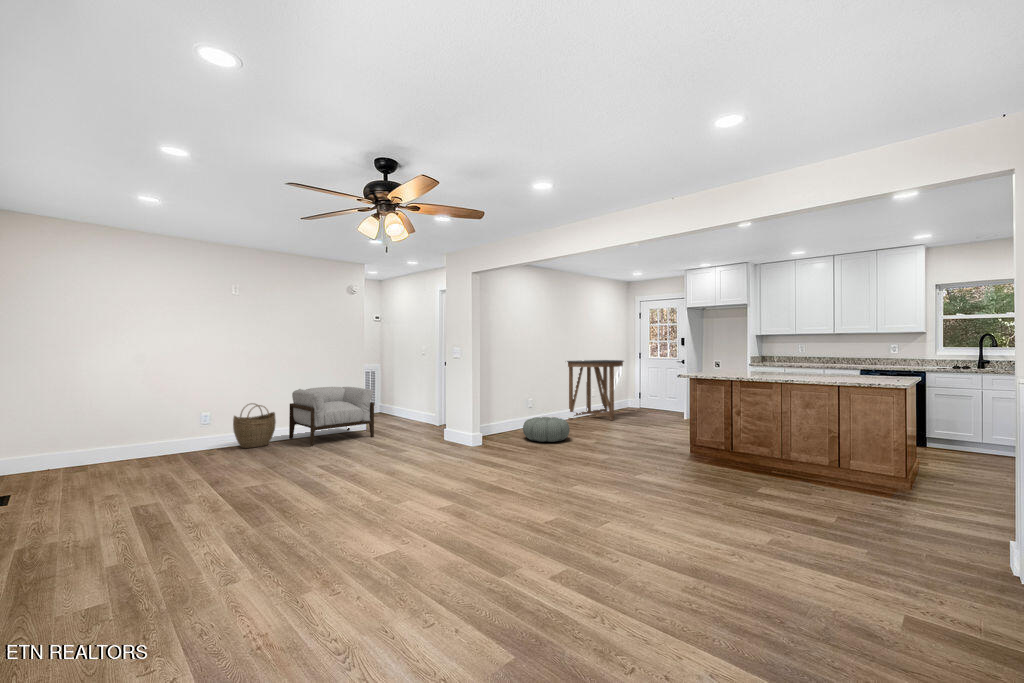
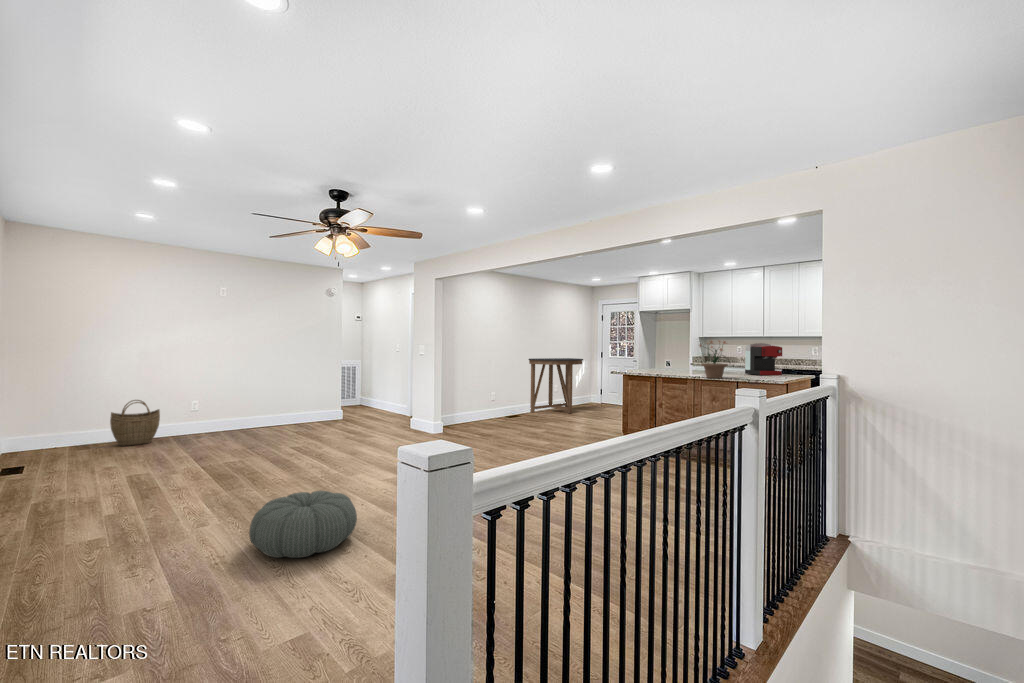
potted plant: none [786,336,829,380] -> present [700,341,728,378]
coffee maker: none [834,339,882,376] -> present [745,343,782,375]
armchair: present [289,387,374,446] -> none [271,379,349,432]
woven basket: present [233,403,276,448] -> present [110,400,160,446]
pouf: present [523,417,570,442] -> present [249,490,357,558]

